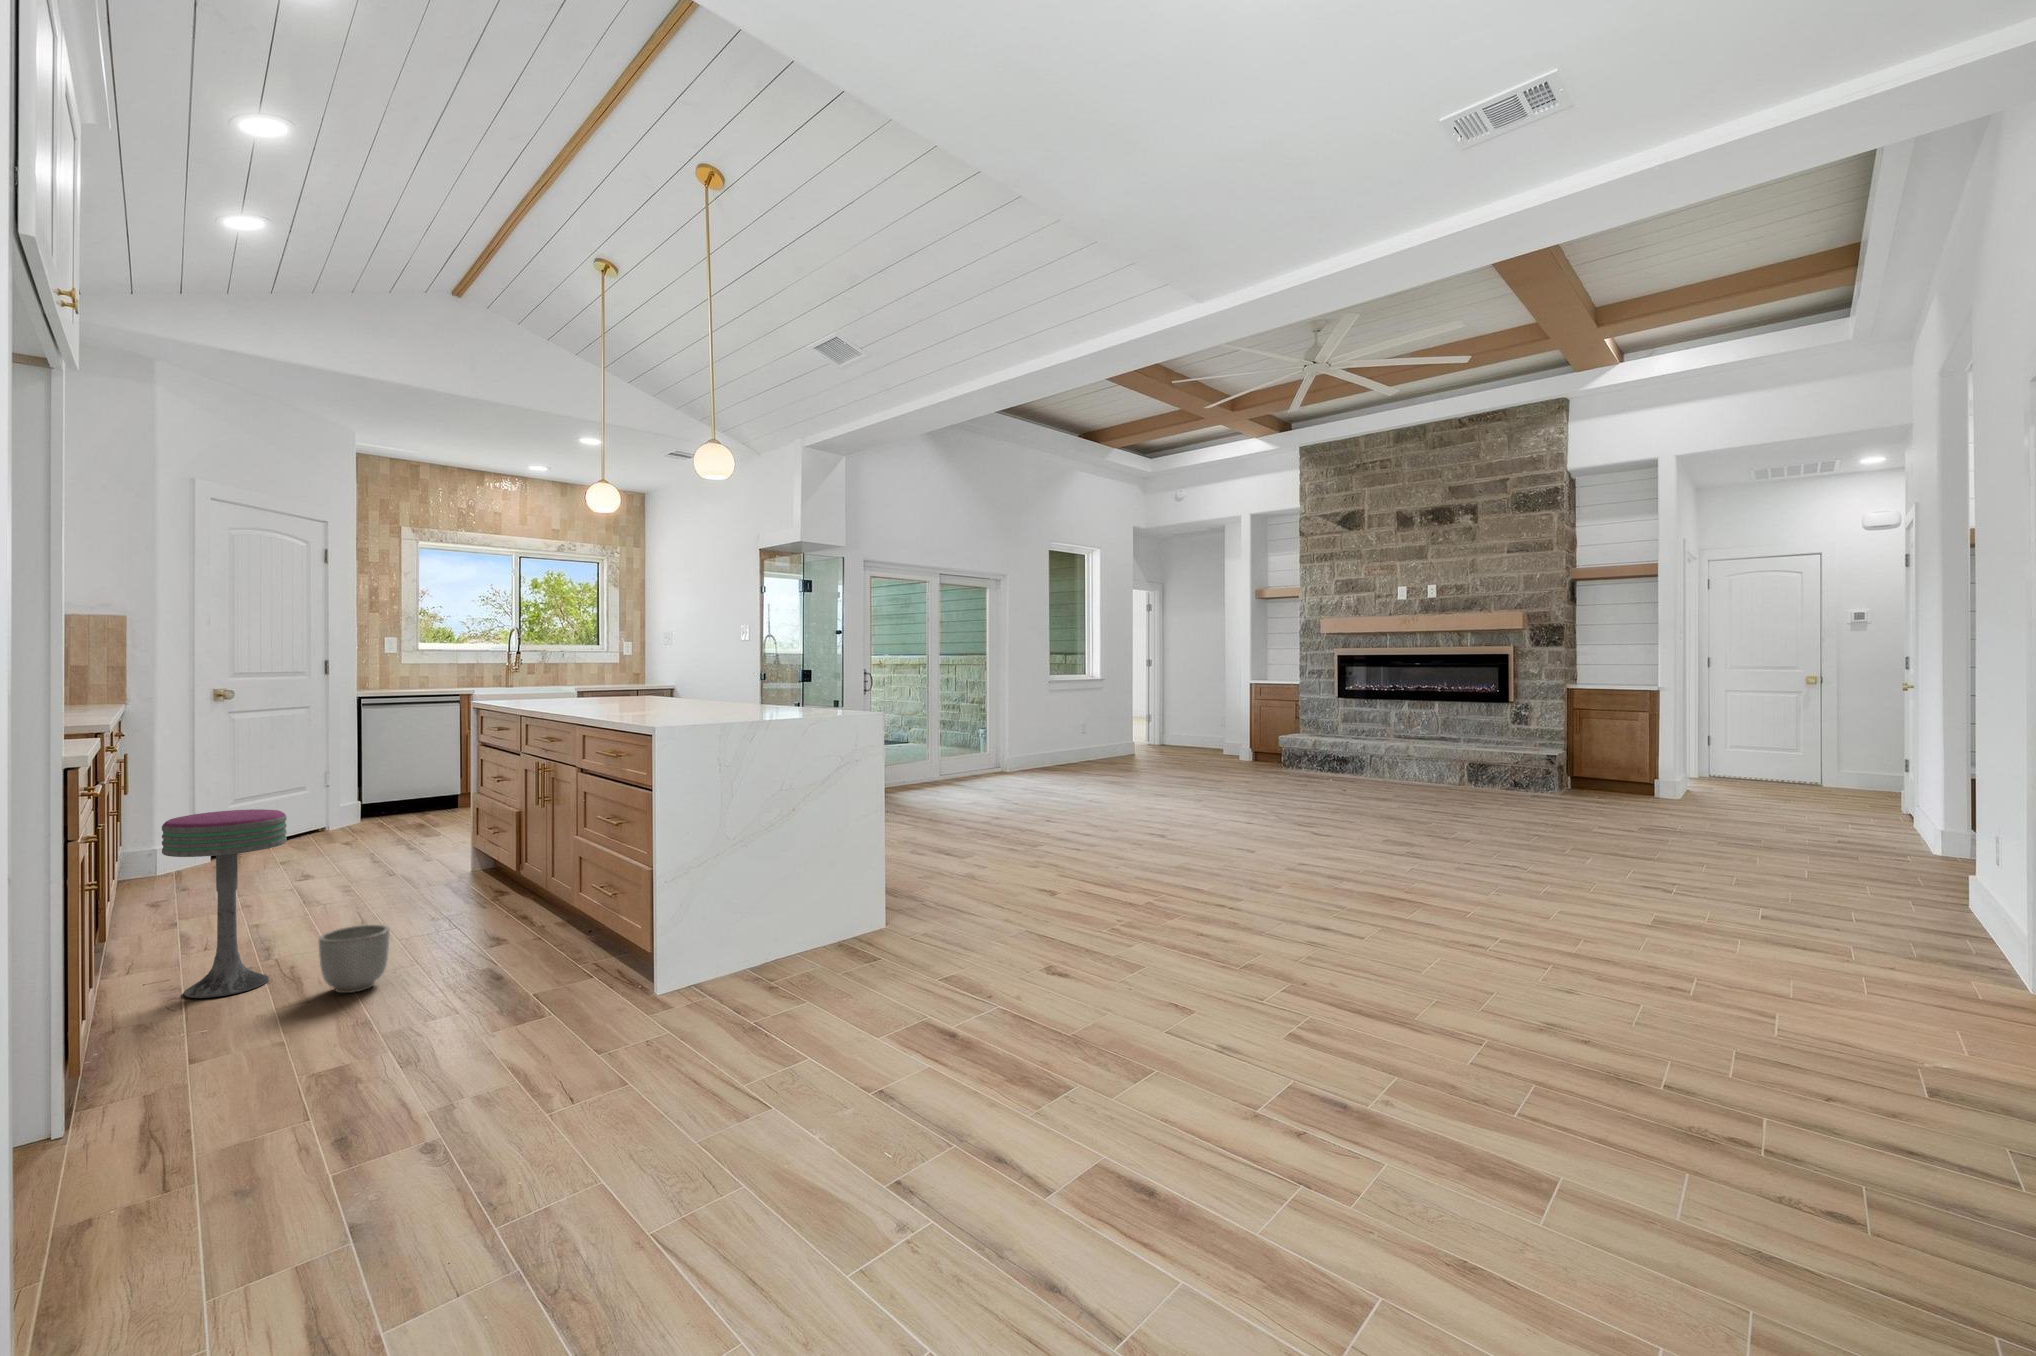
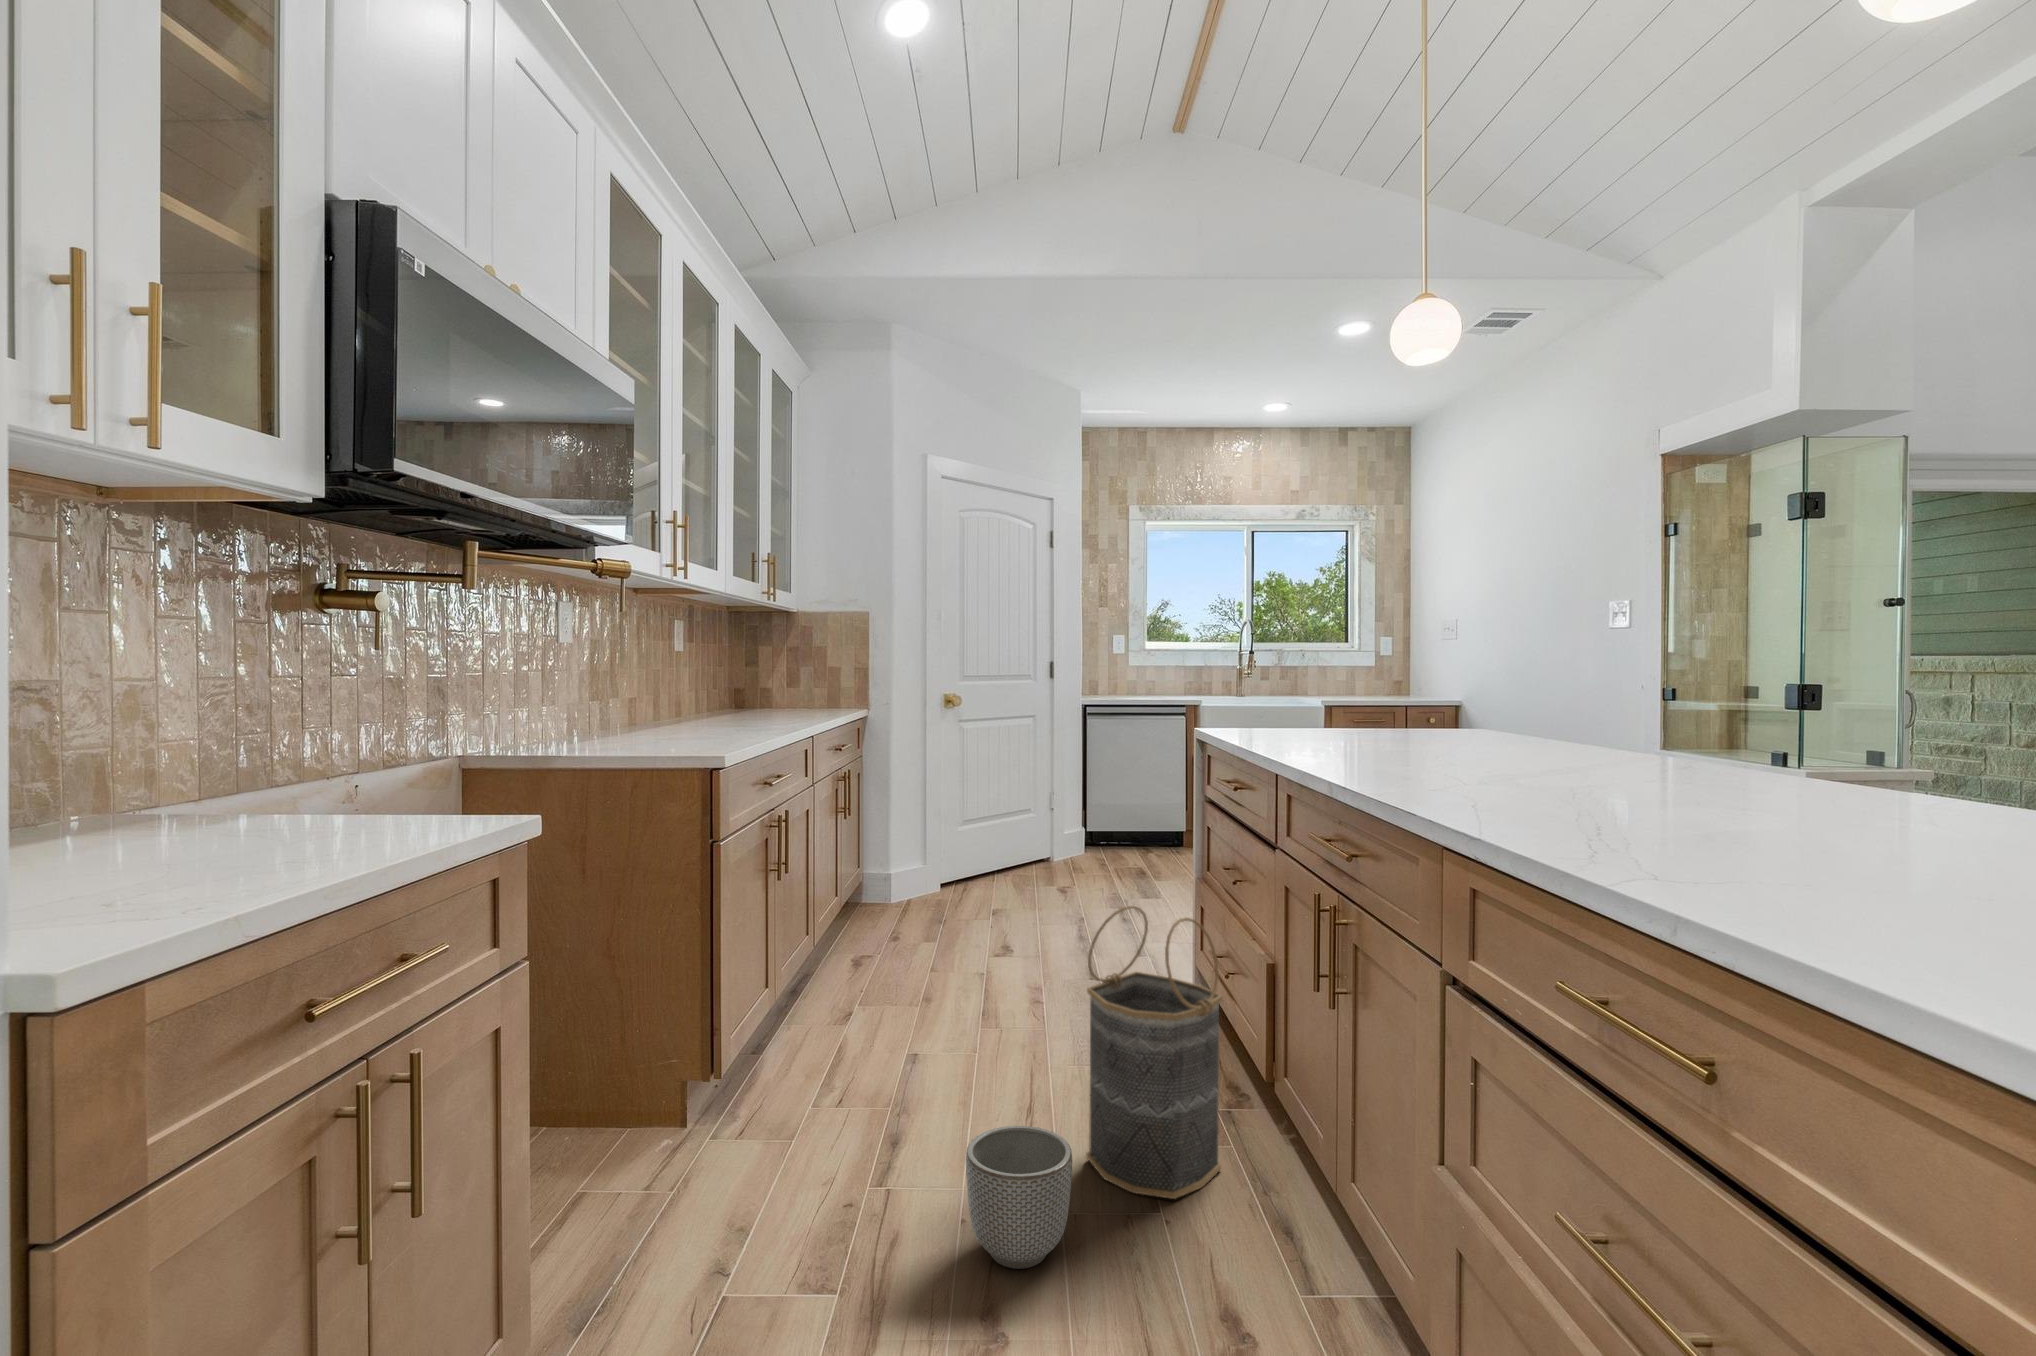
basket: none [393,806,482,958] -> present [1086,906,1222,1199]
bar stool: present [162,809,287,998] -> none [793,883,943,1193]

